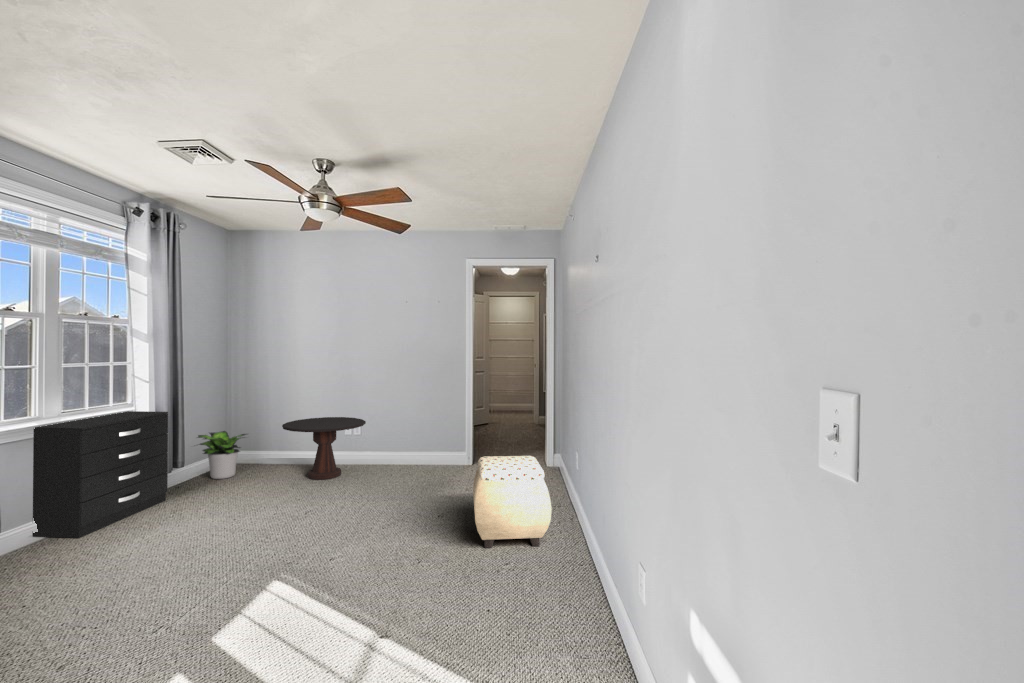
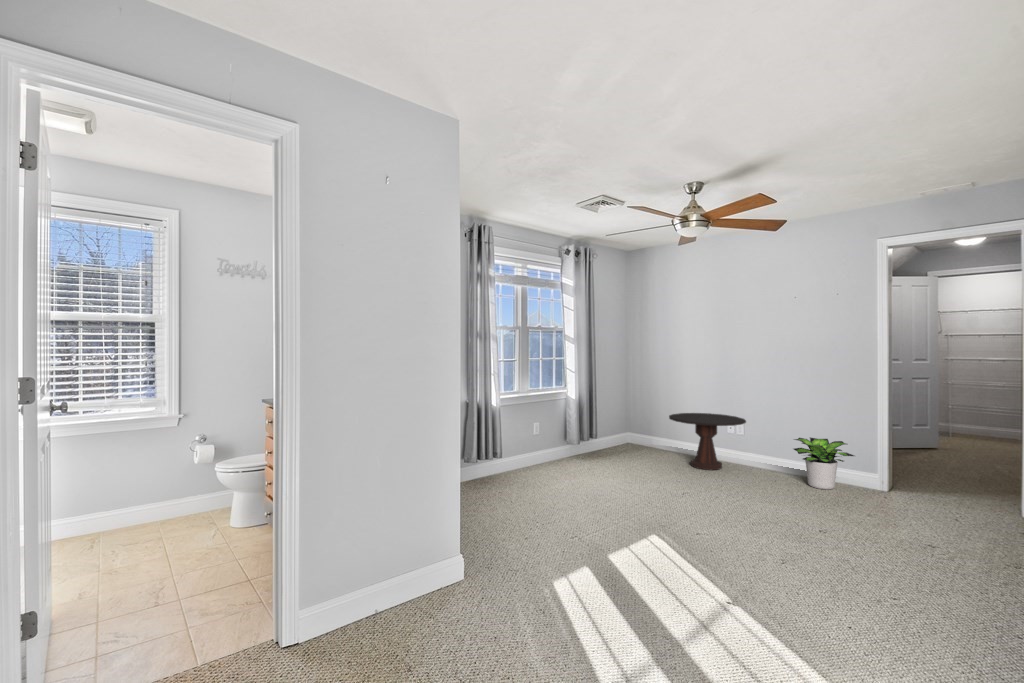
dresser: present [32,411,168,538] -> none [515,394,587,475]
potted plant: present [198,431,246,479] -> present [794,437,854,489]
ottoman: present [473,456,552,548] -> none [855,470,971,589]

